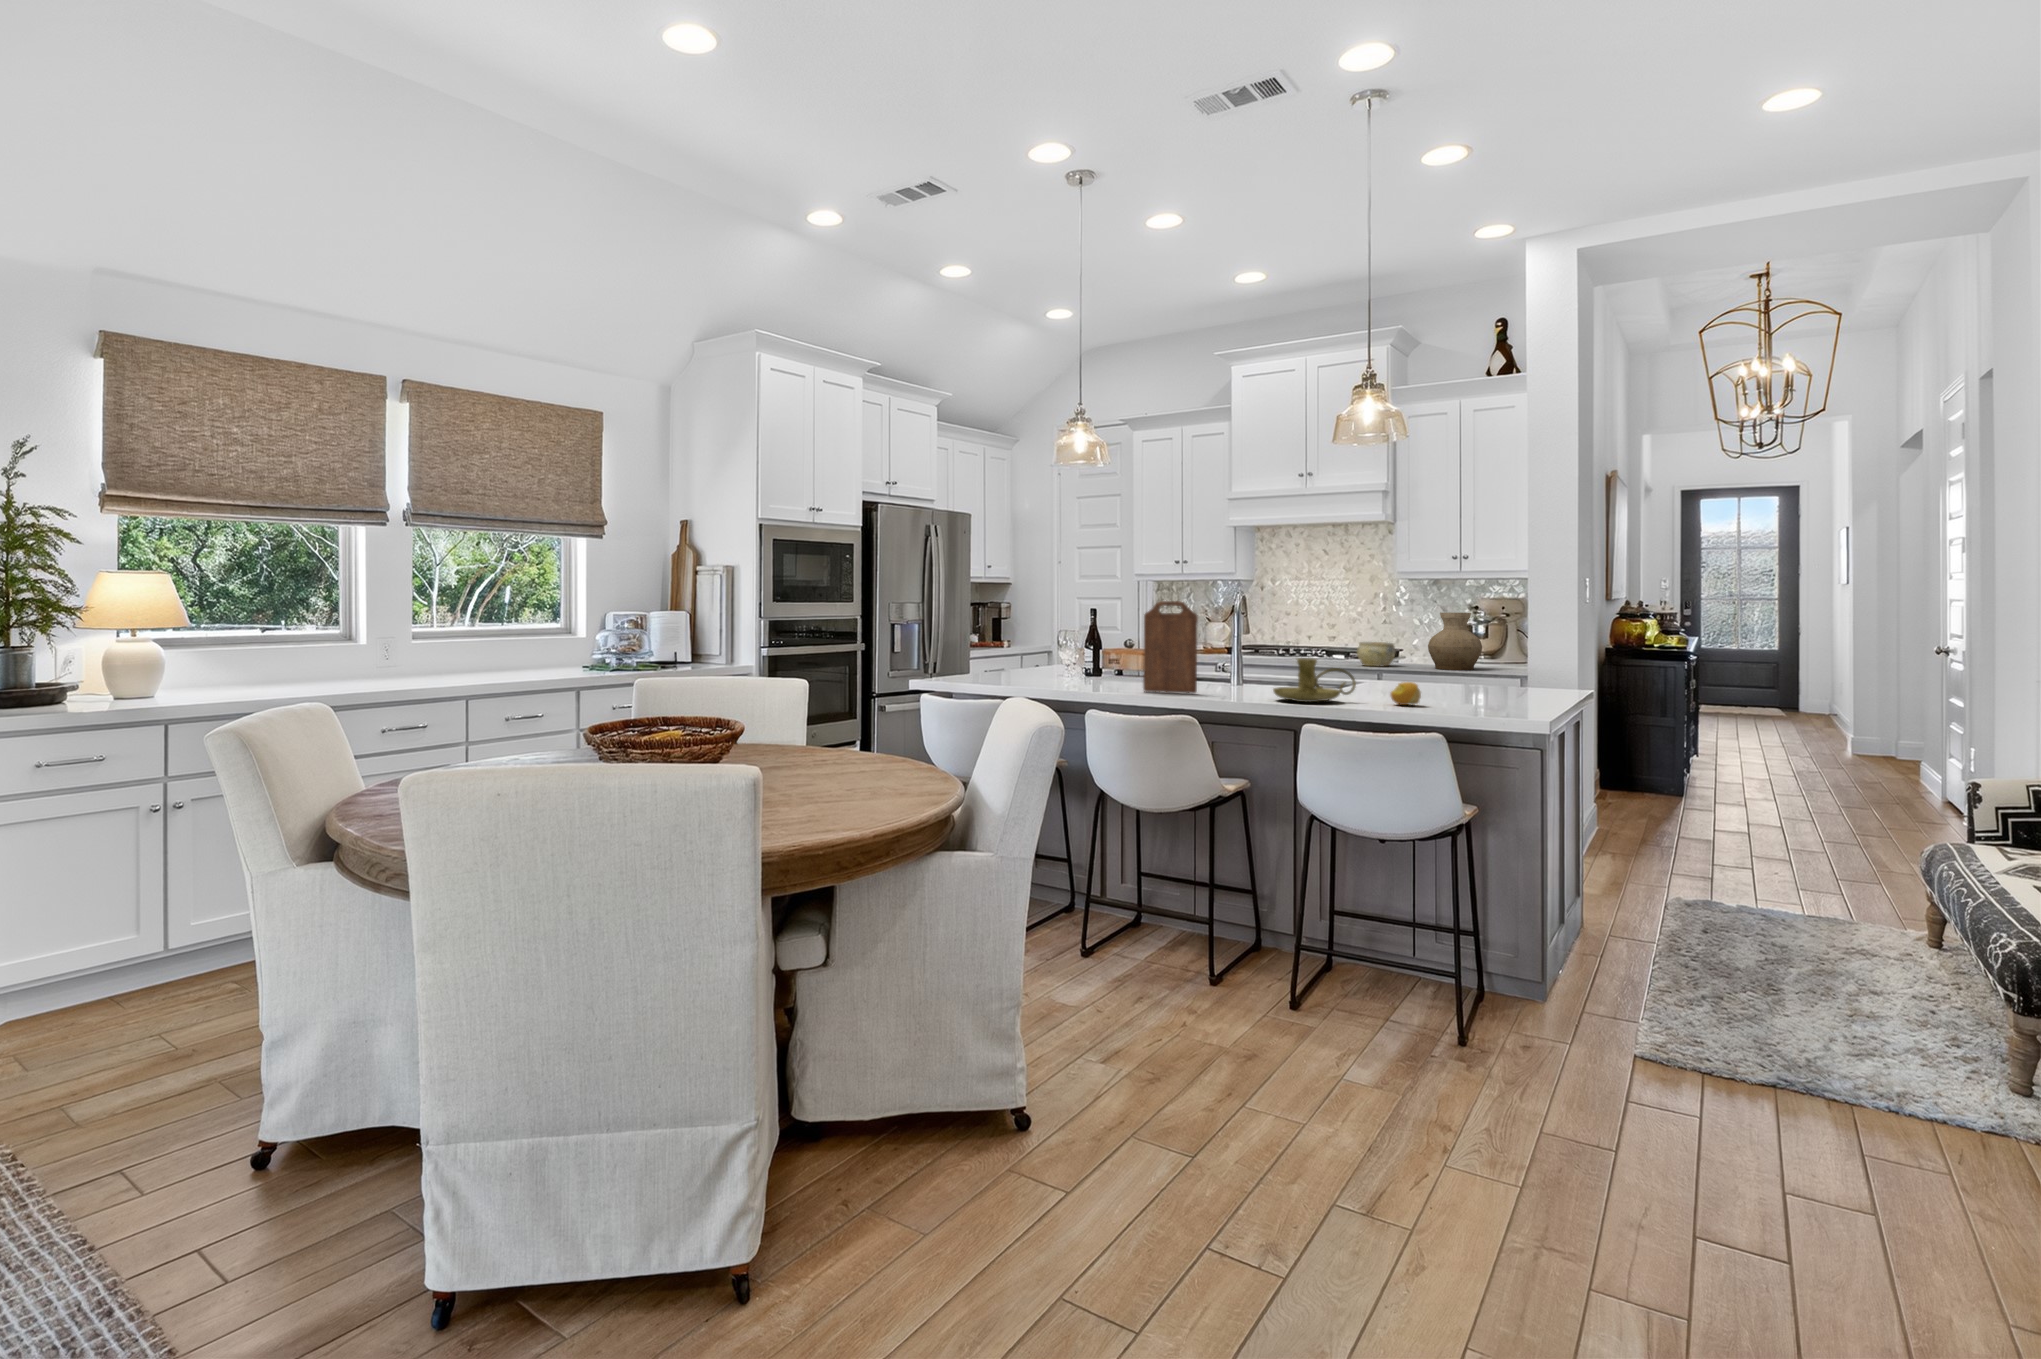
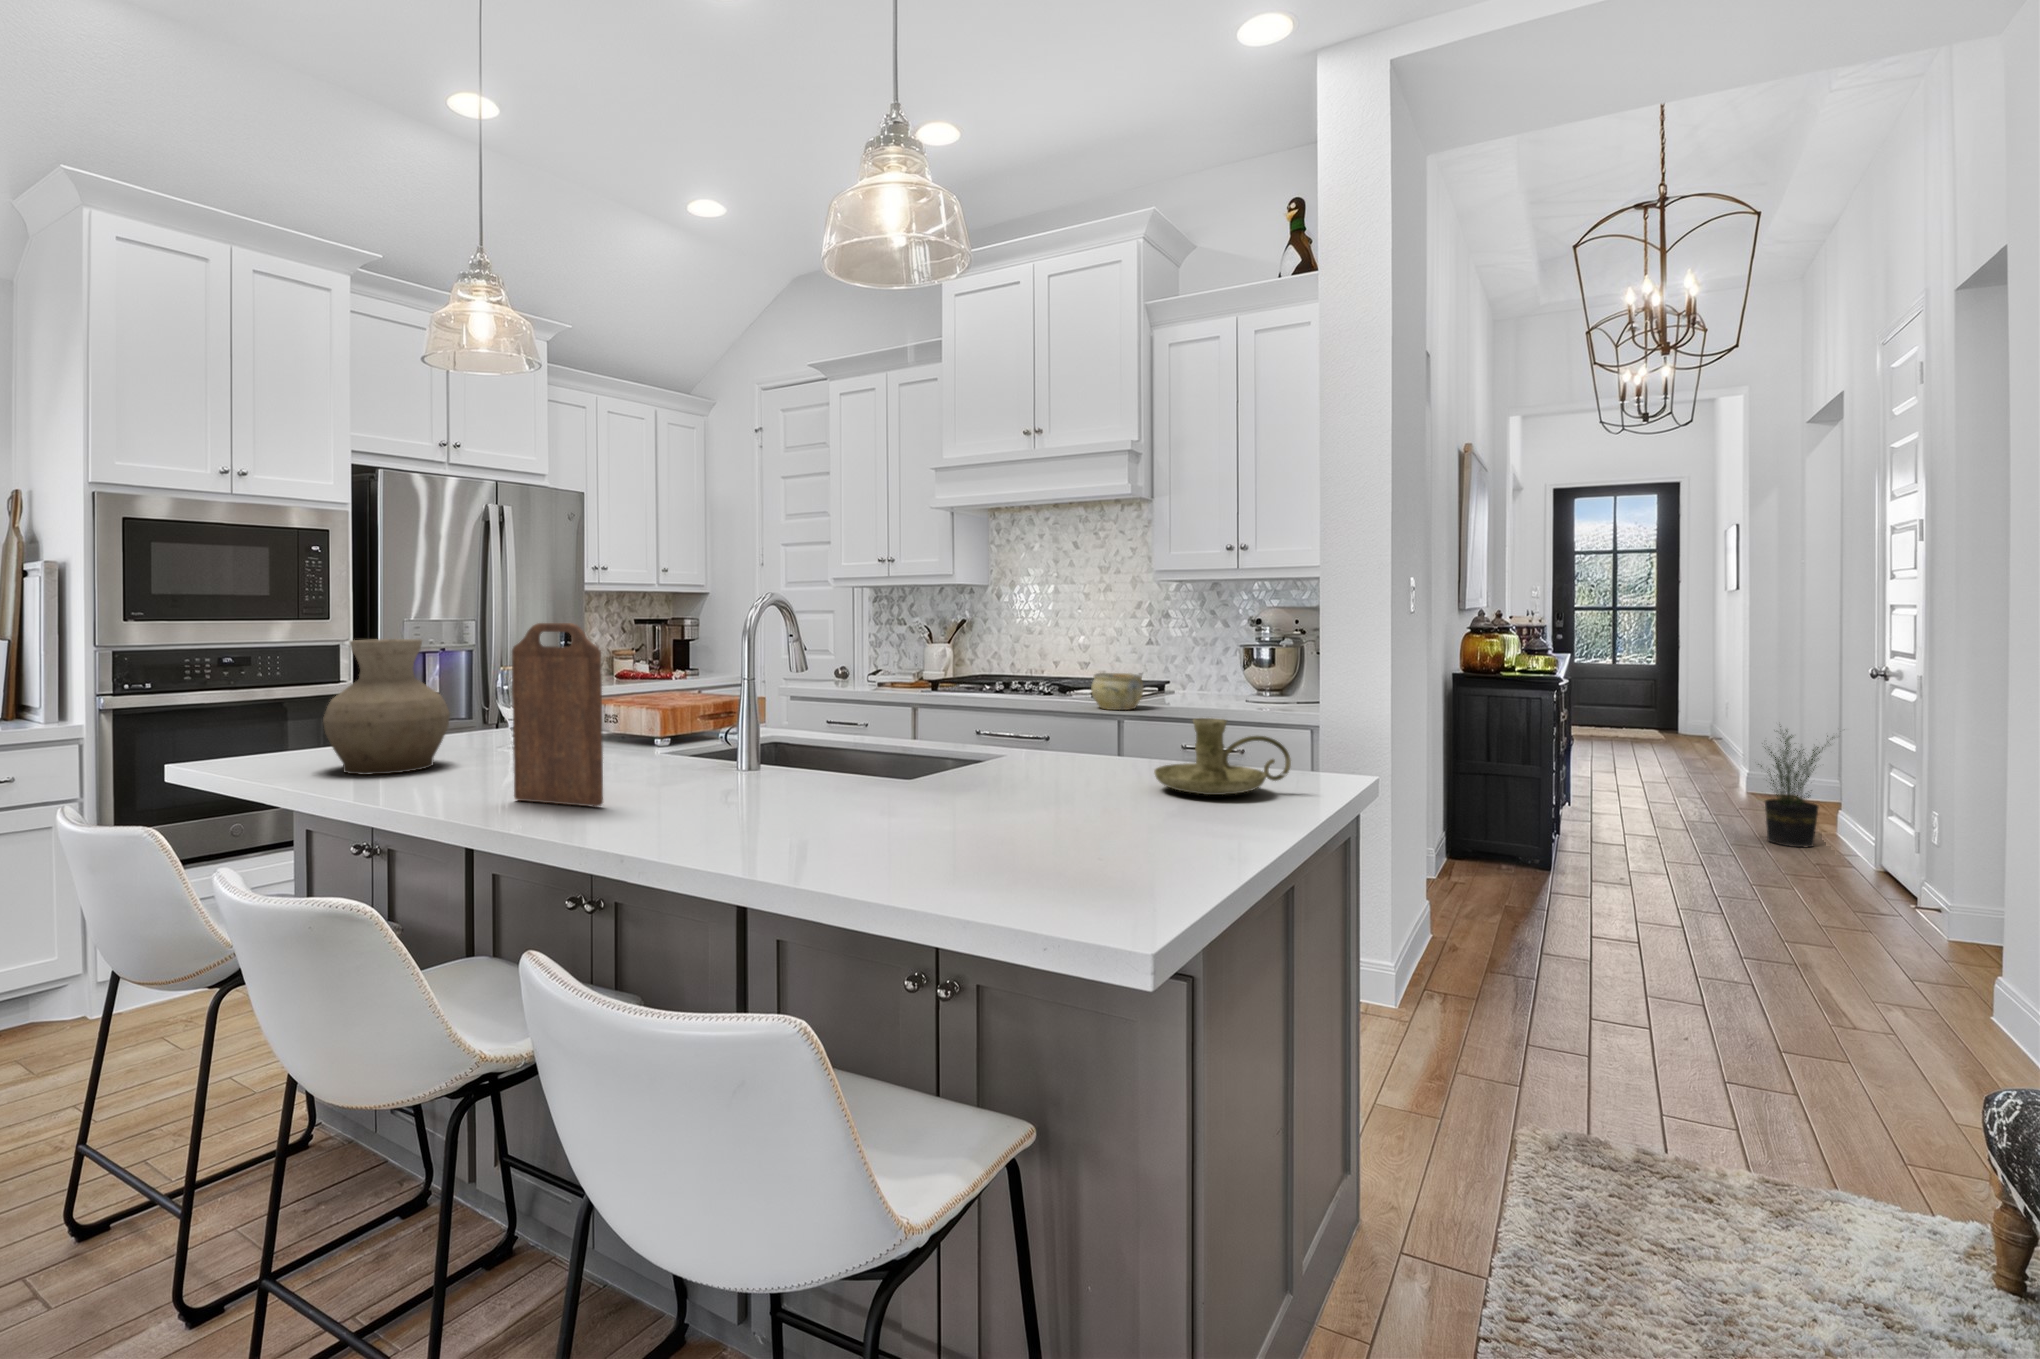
vase: present [1428,612,1482,670] -> present [323,639,450,775]
candle holder: present [1273,658,1356,702] -> present [1154,718,1291,795]
fruit: present [1391,682,1421,705] -> none [912,800,974,853]
potted plant: none [1845,687,1925,783] -> present [1758,726,1833,847]

